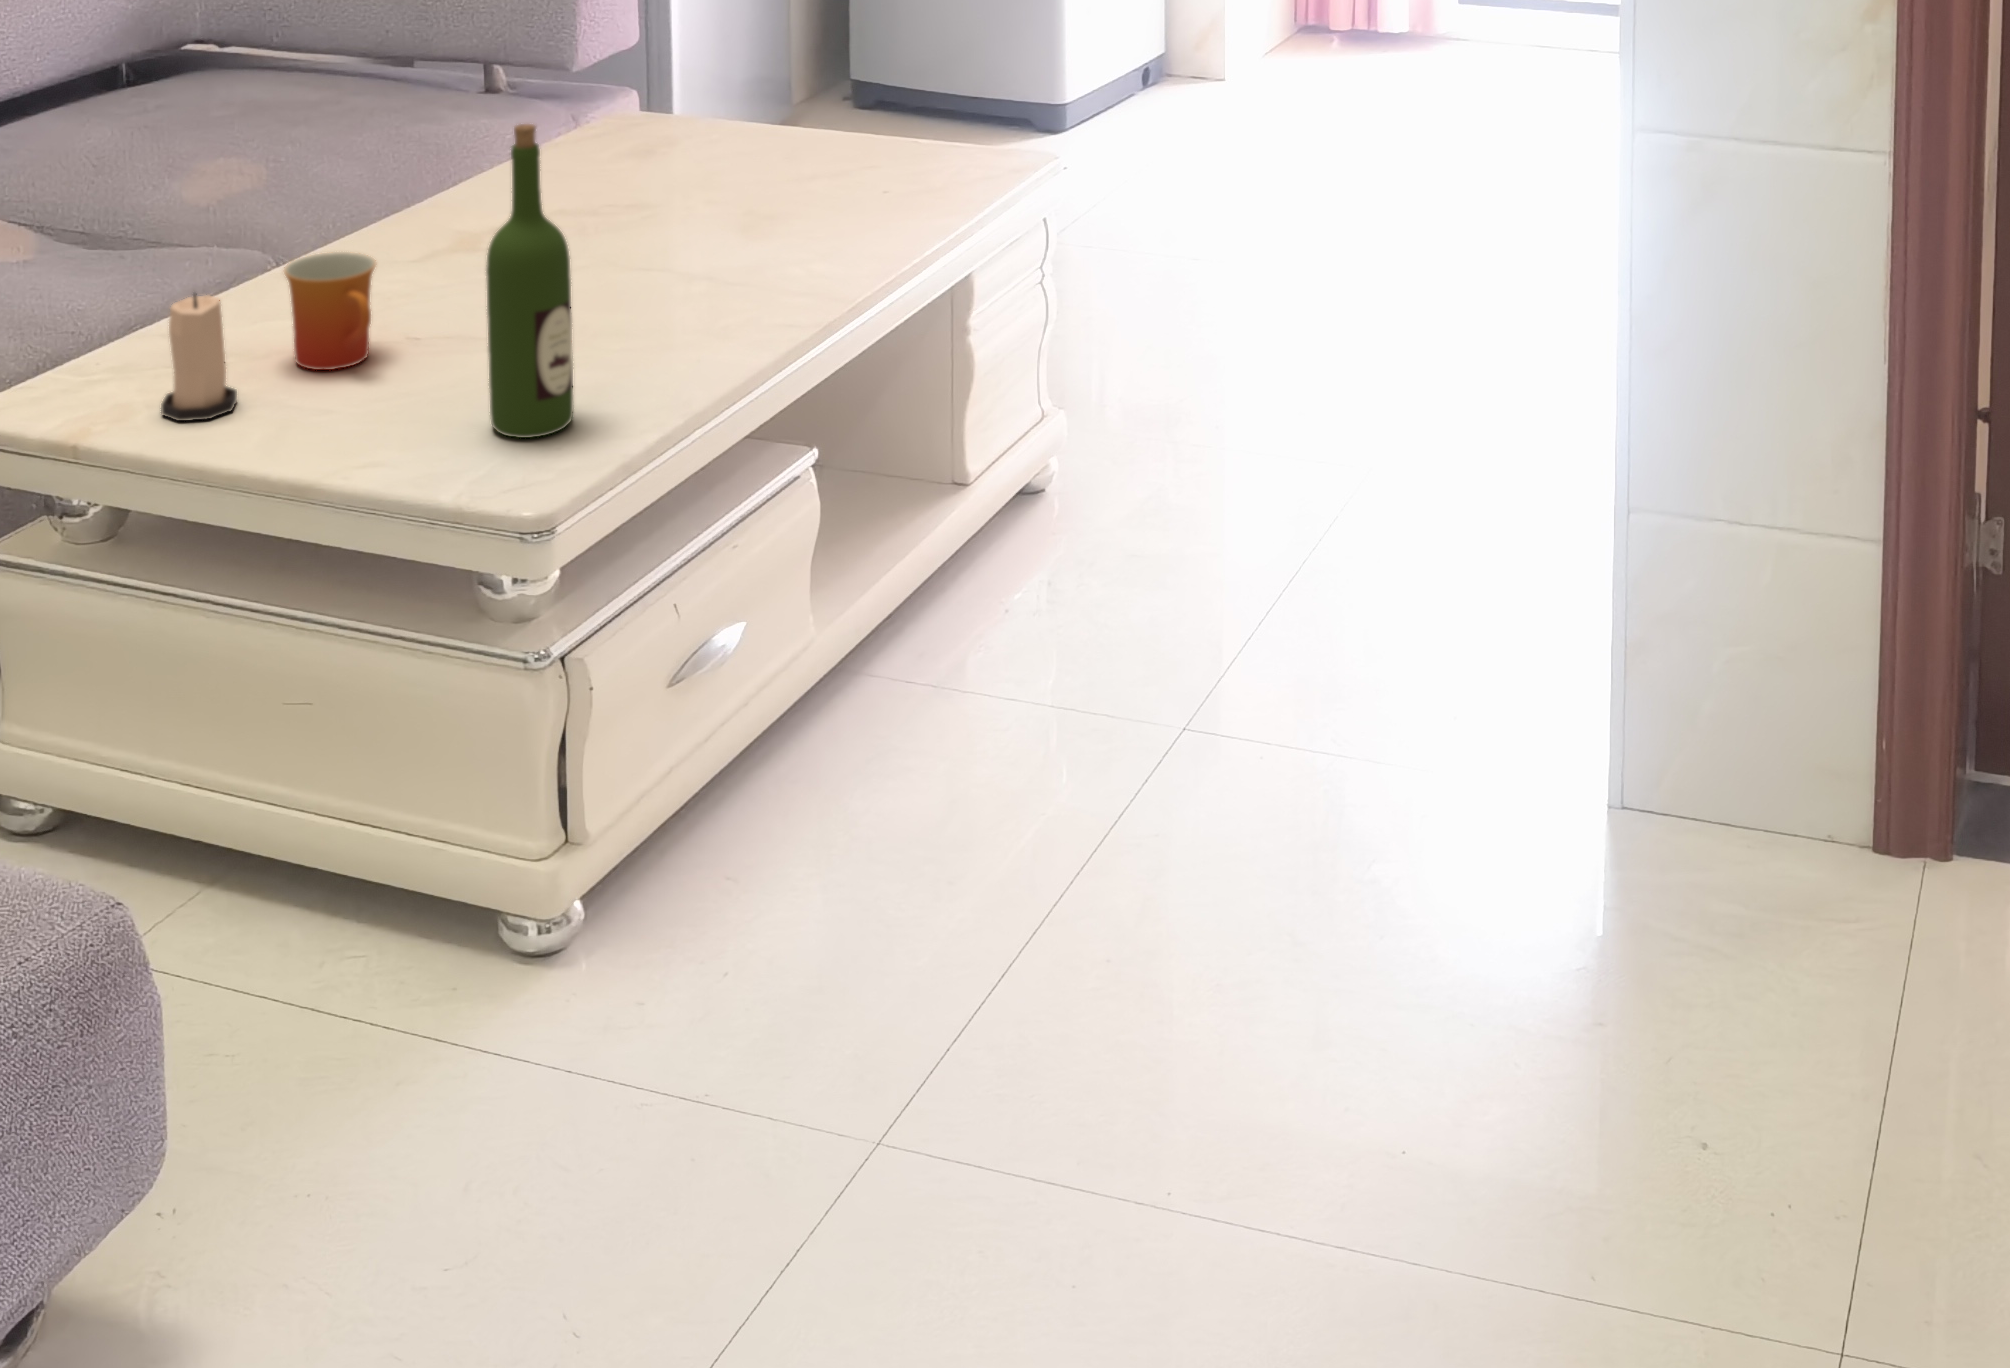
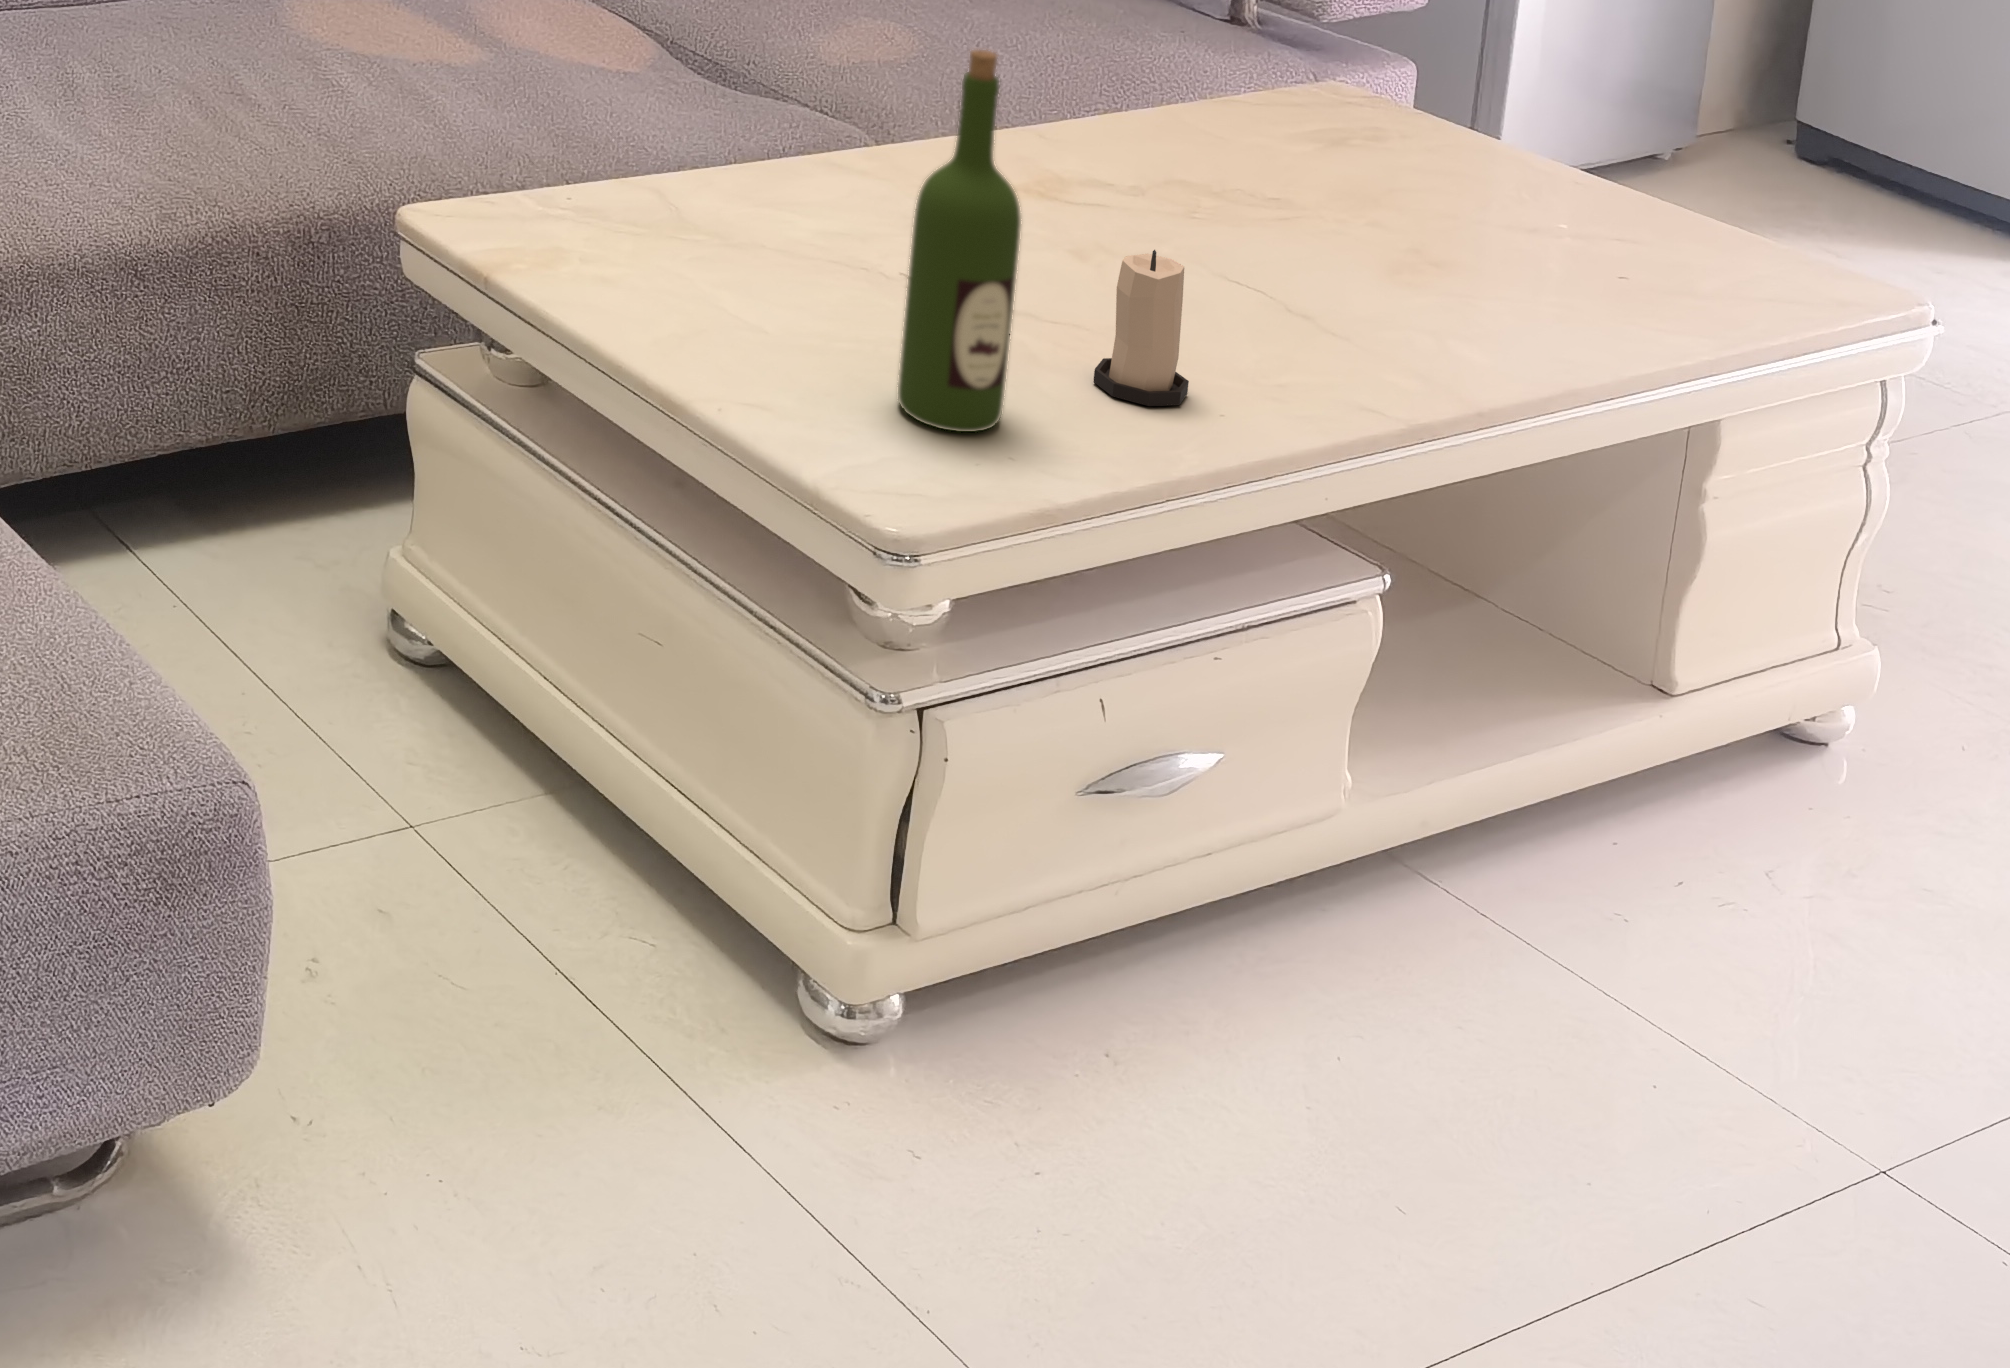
mug: present [284,252,376,370] -> none [736,142,842,279]
candle: present [161,294,237,421] -> present [1093,250,1189,406]

